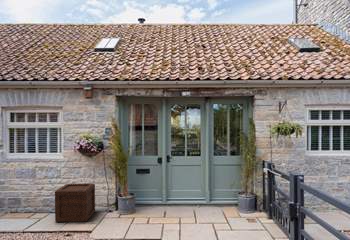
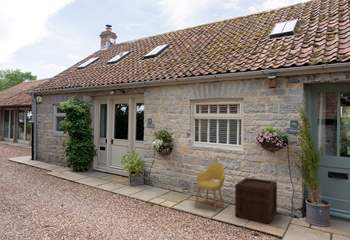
chair: none [10,173,44,223] -> present [195,162,225,211]

